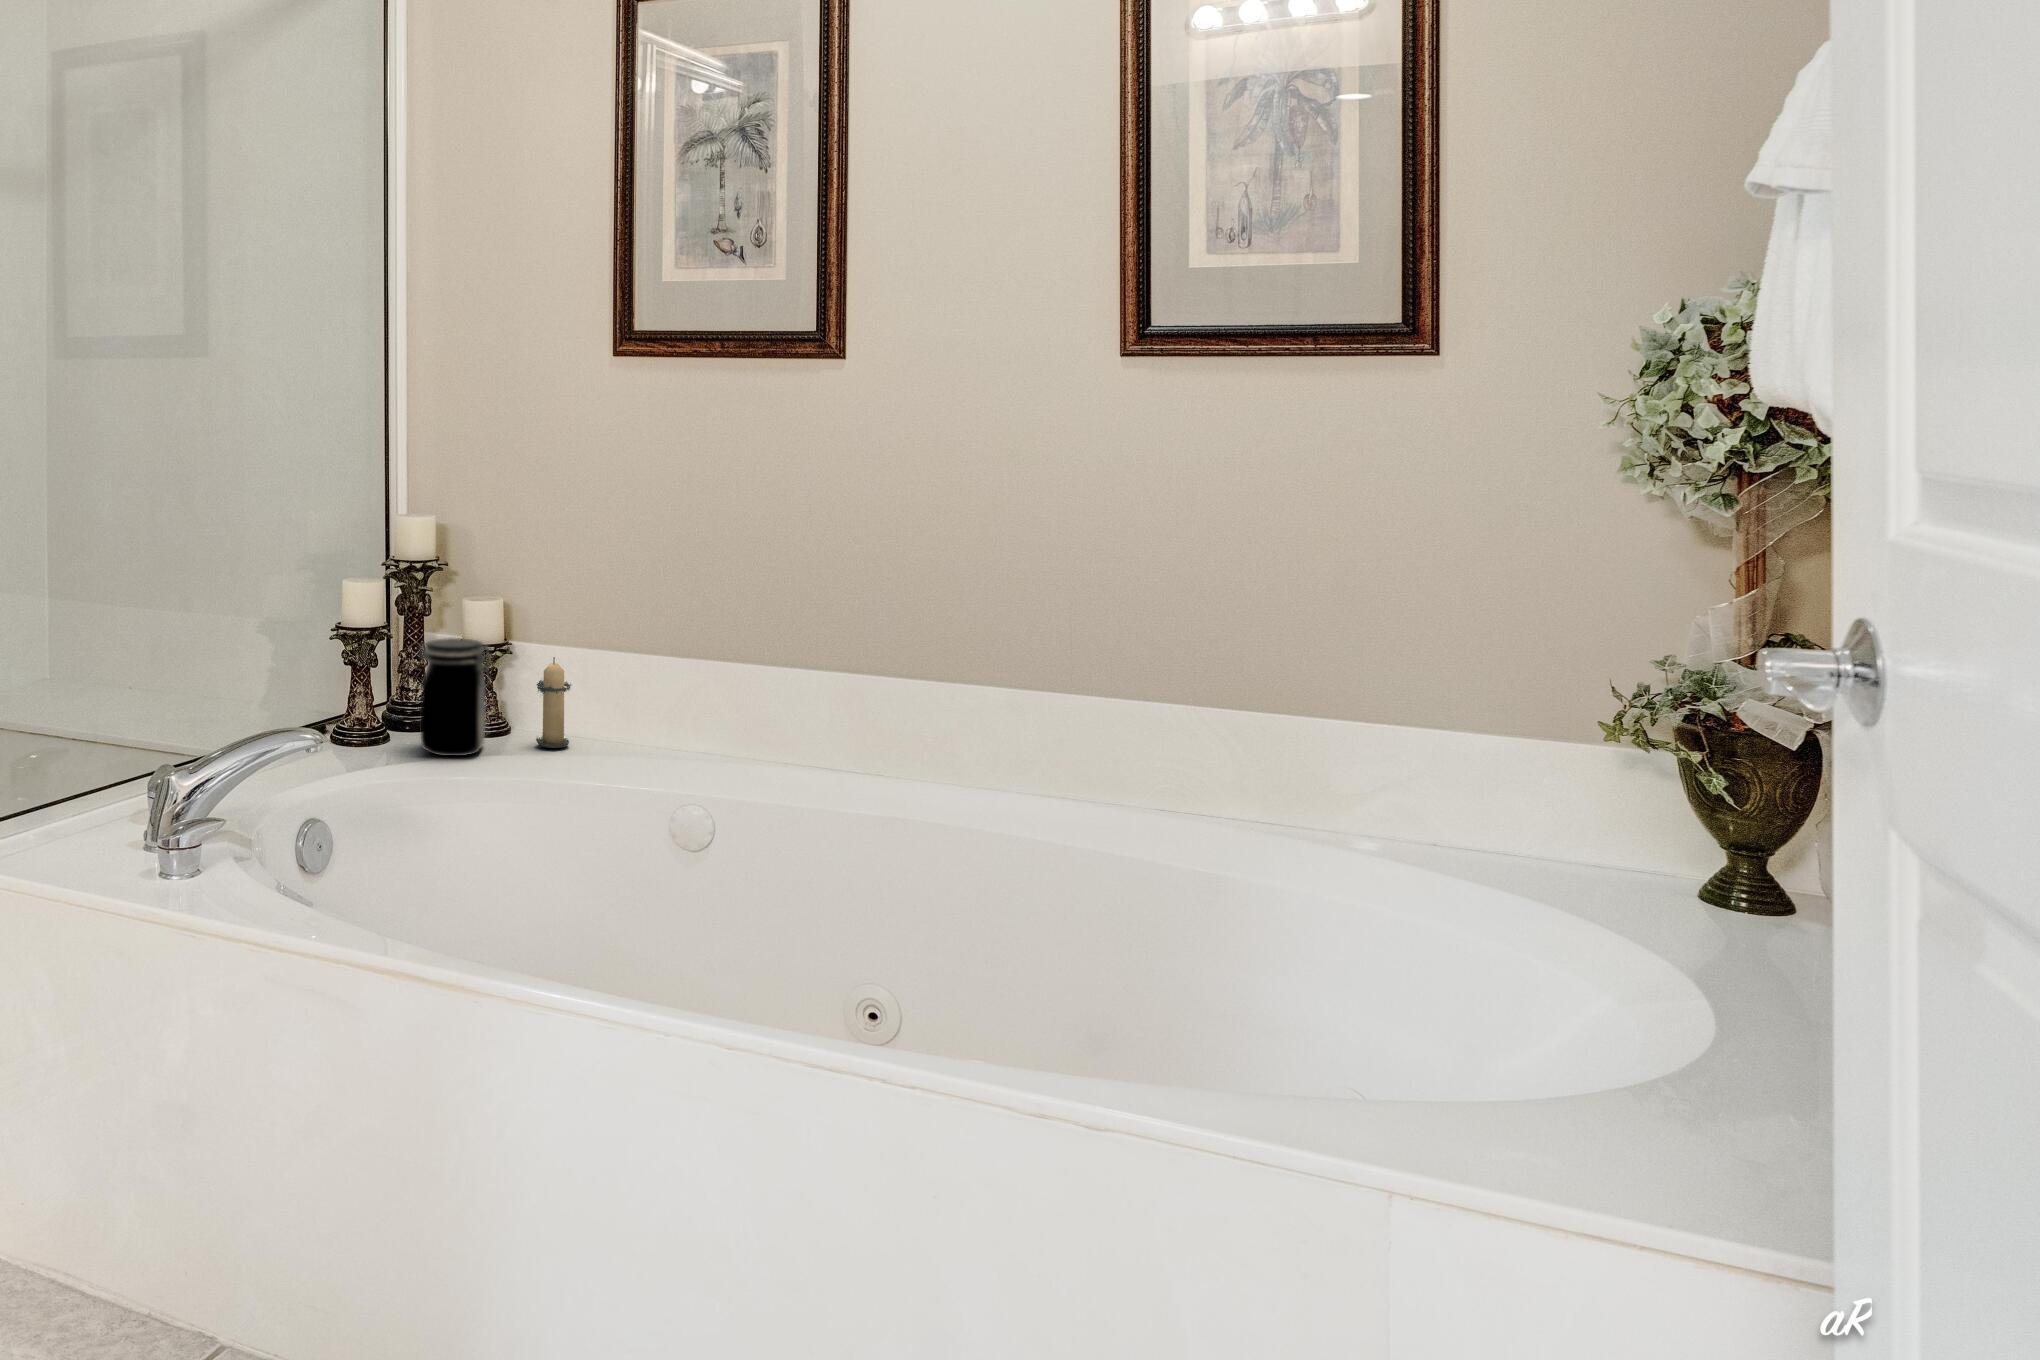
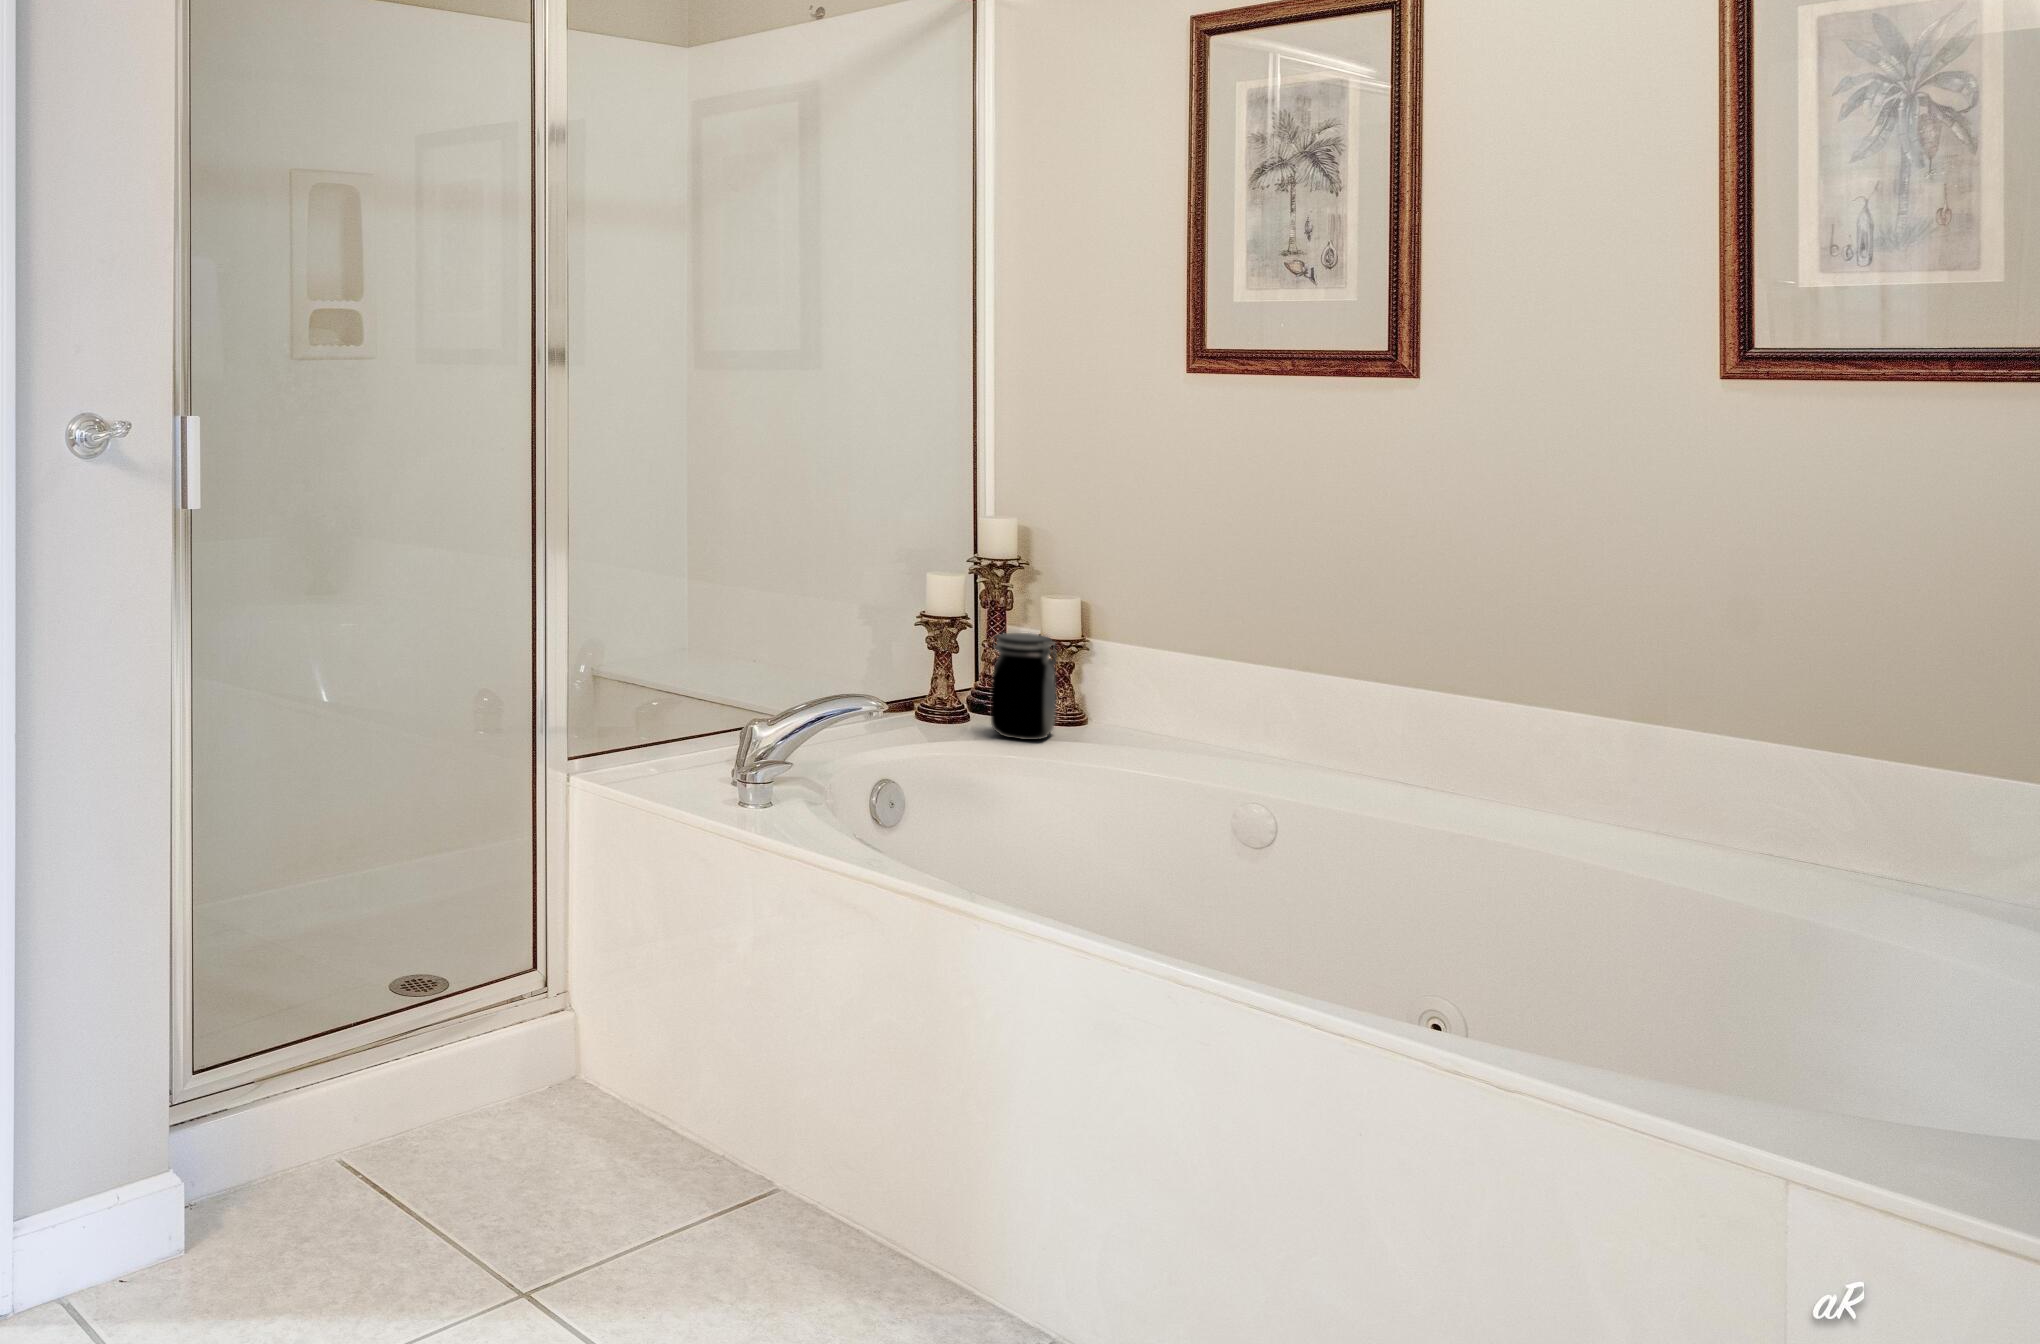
candle: present [536,657,571,748] -> none [1099,657,1143,743]

